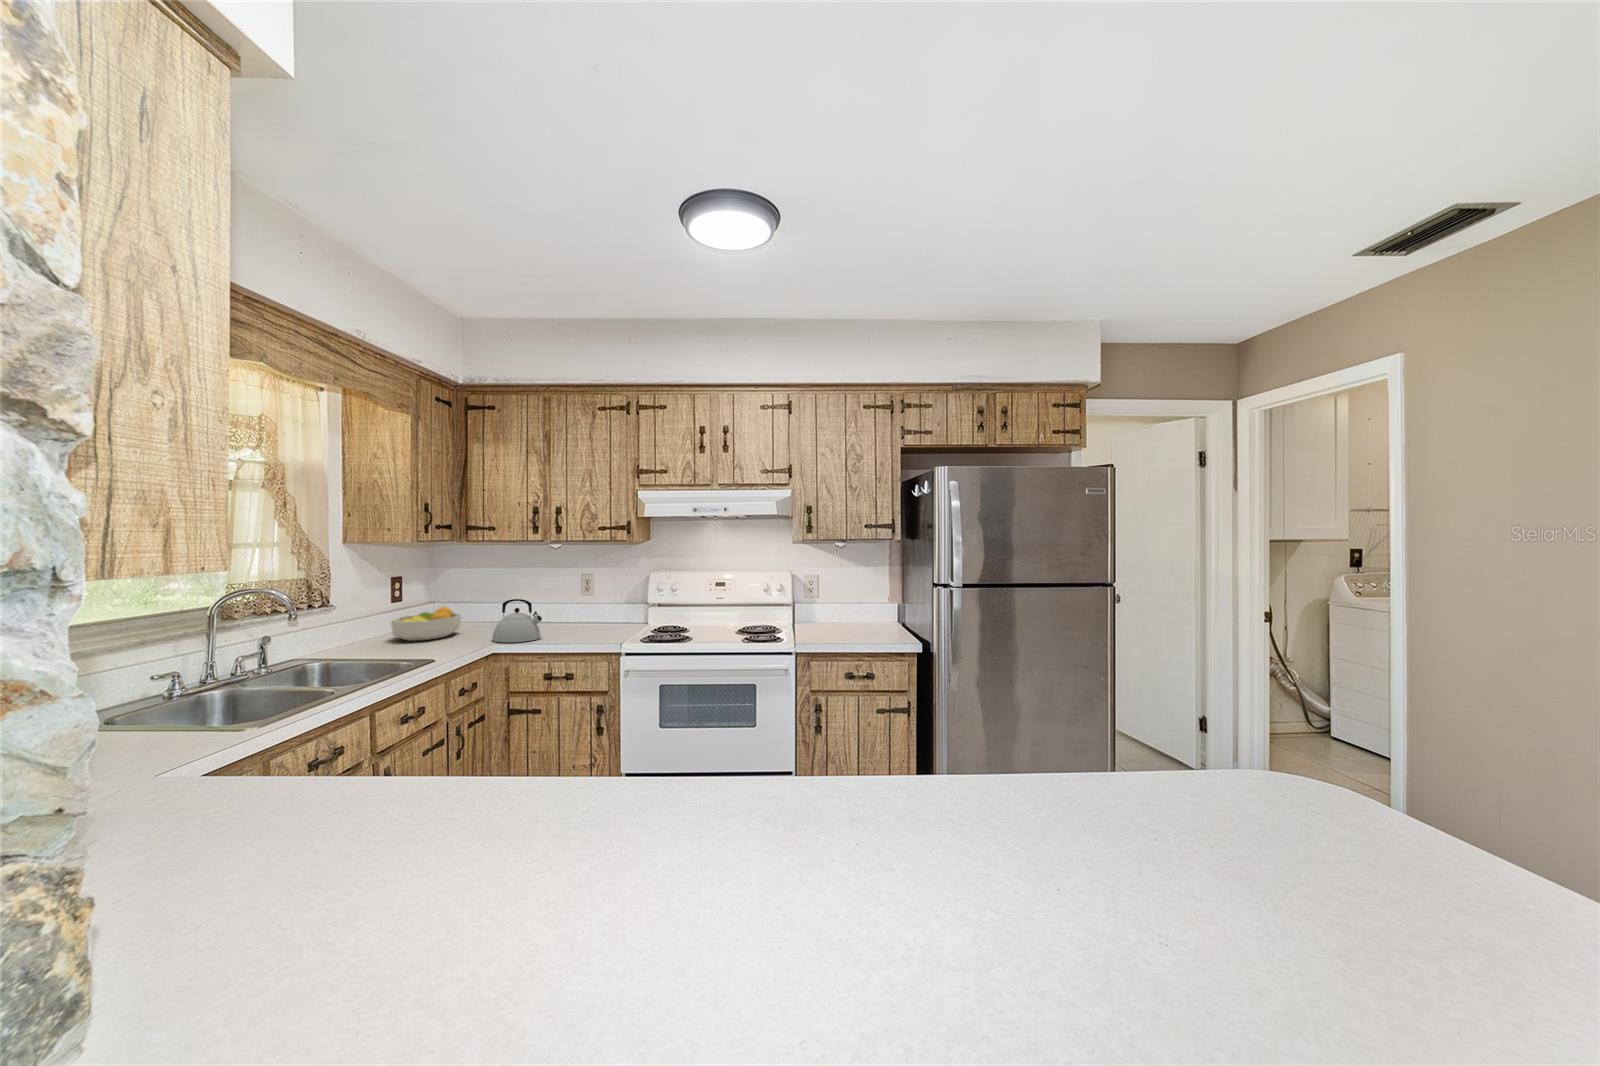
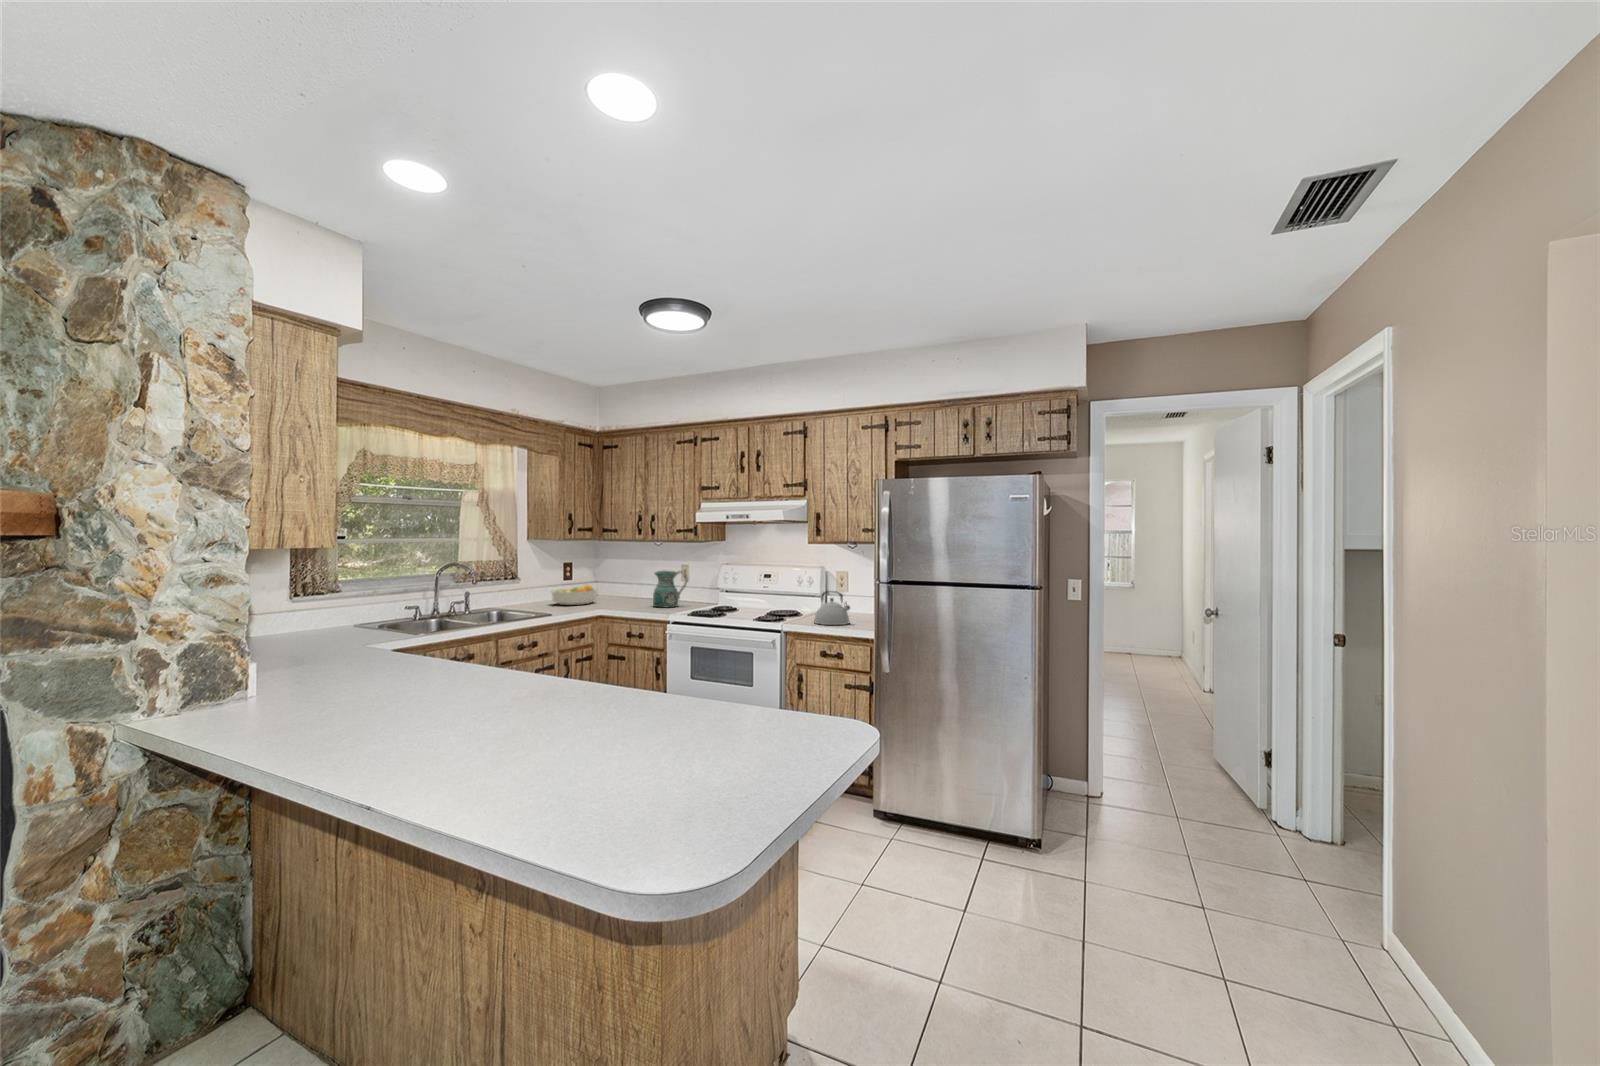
ceramic pitcher: none [558,581,606,632] -> present [653,570,688,607]
kettle: present [492,599,542,642] -> present [814,591,850,625]

